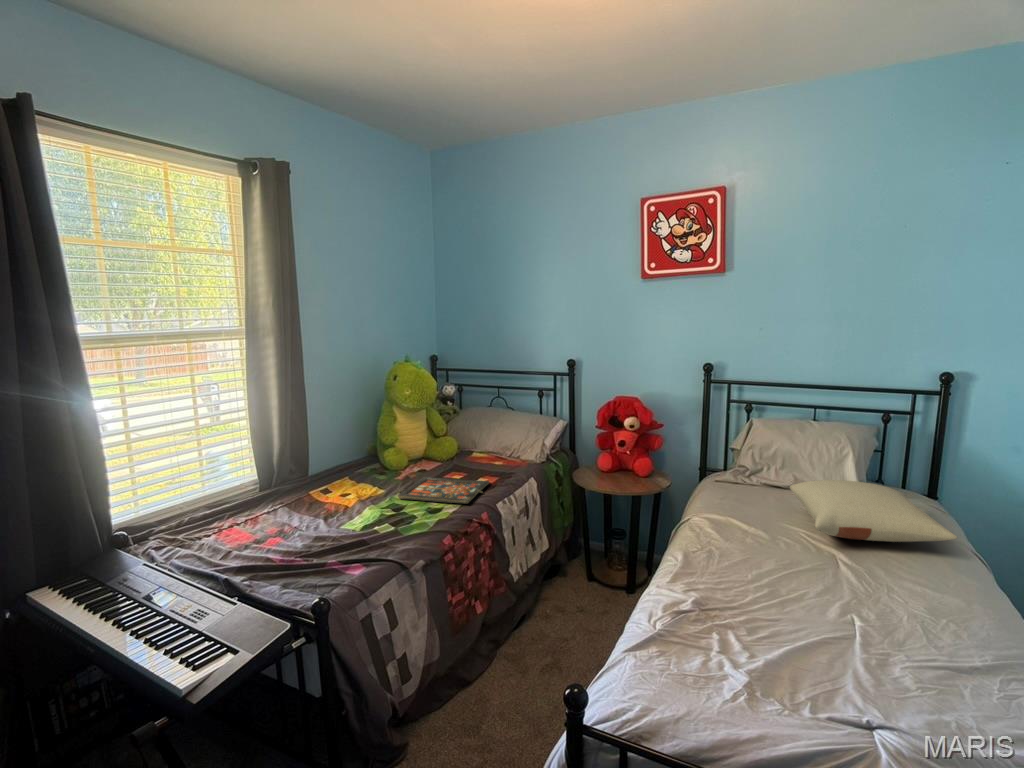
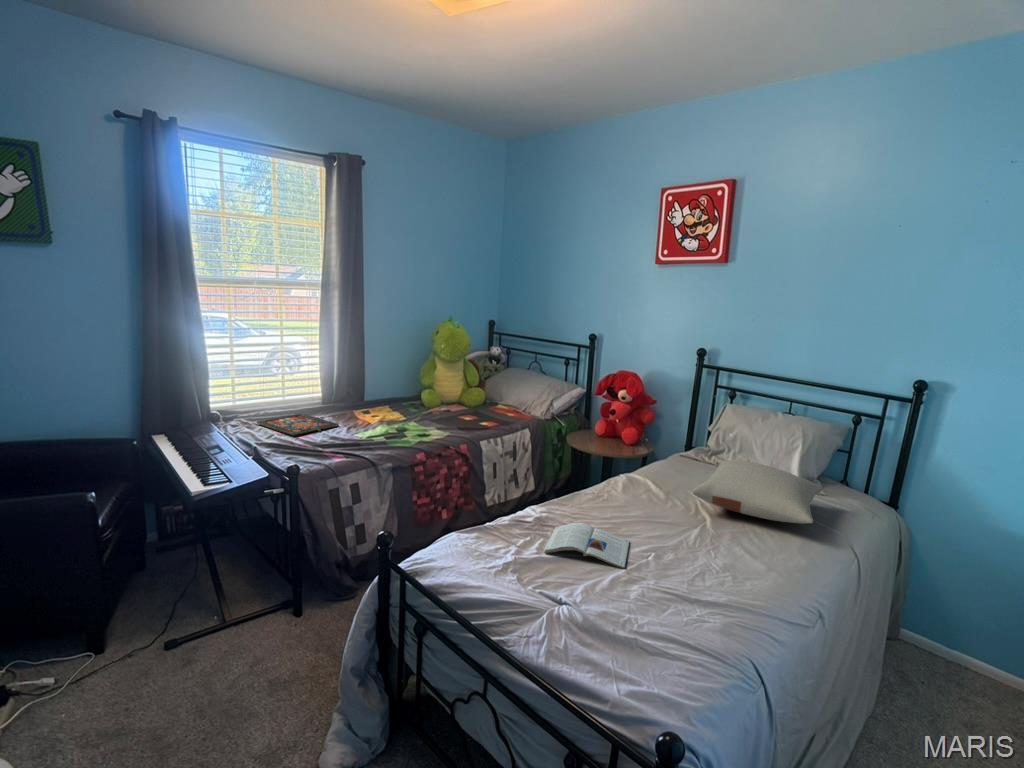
board game: present [398,477,489,503] -> present [257,413,339,435]
magazine: none [721,596,853,652] -> present [544,523,629,568]

